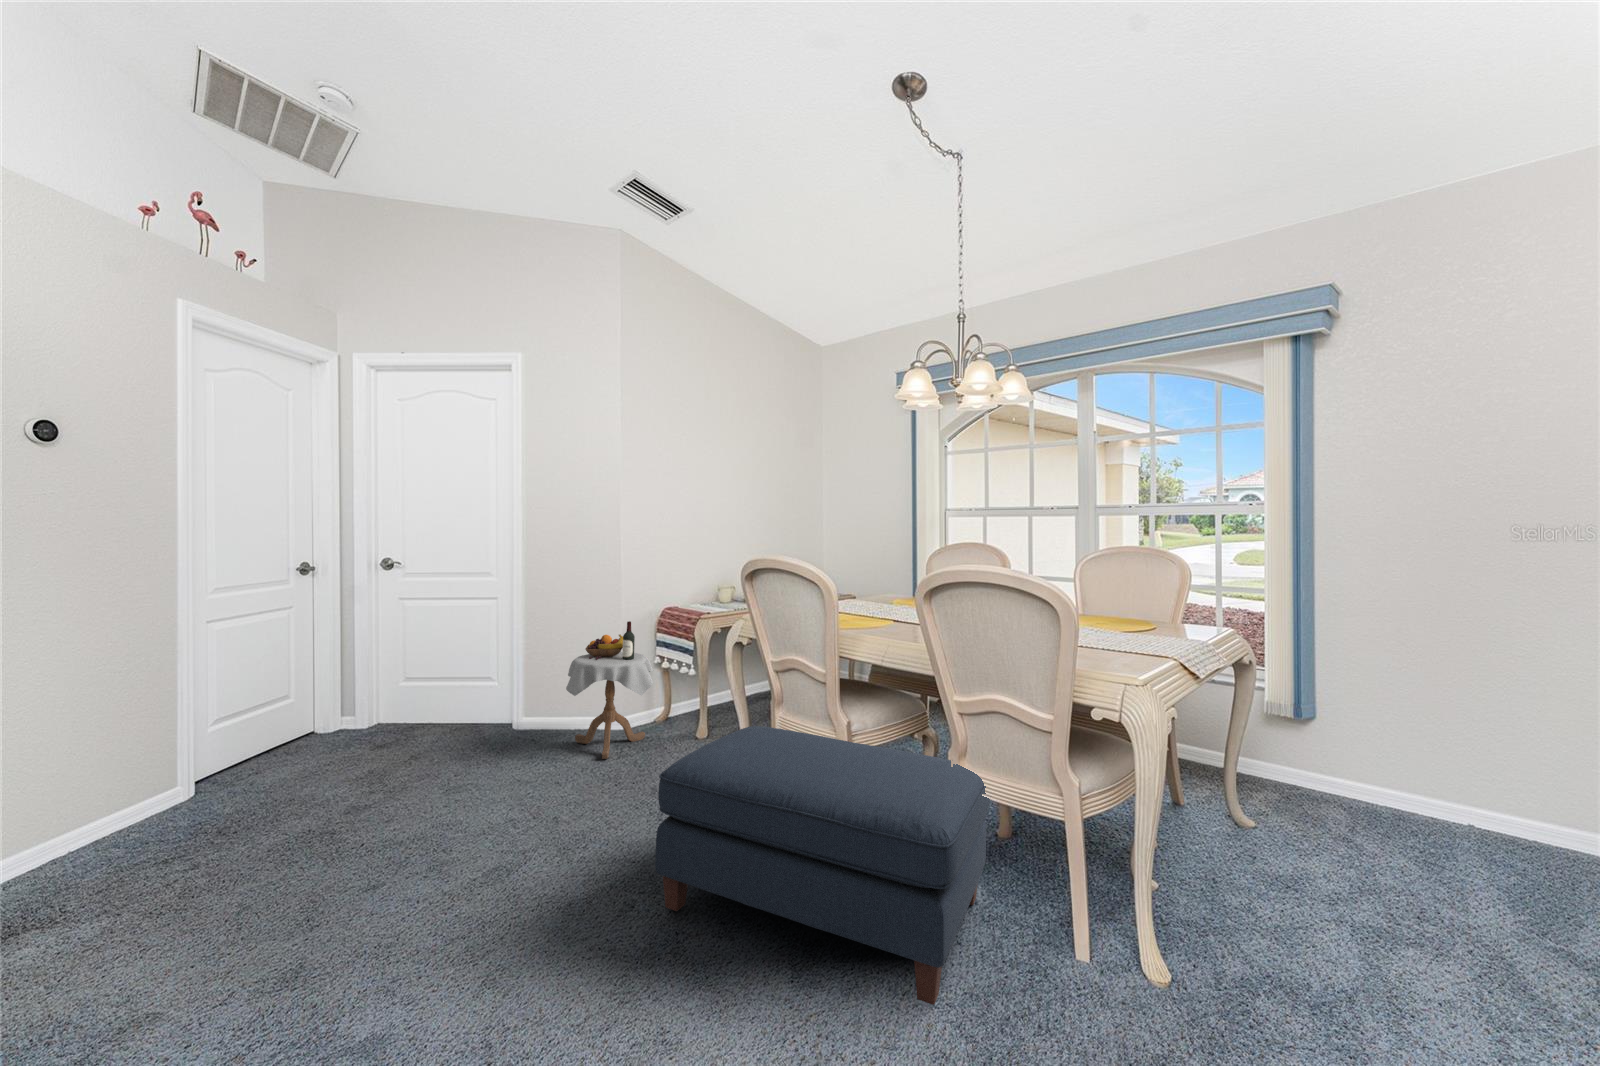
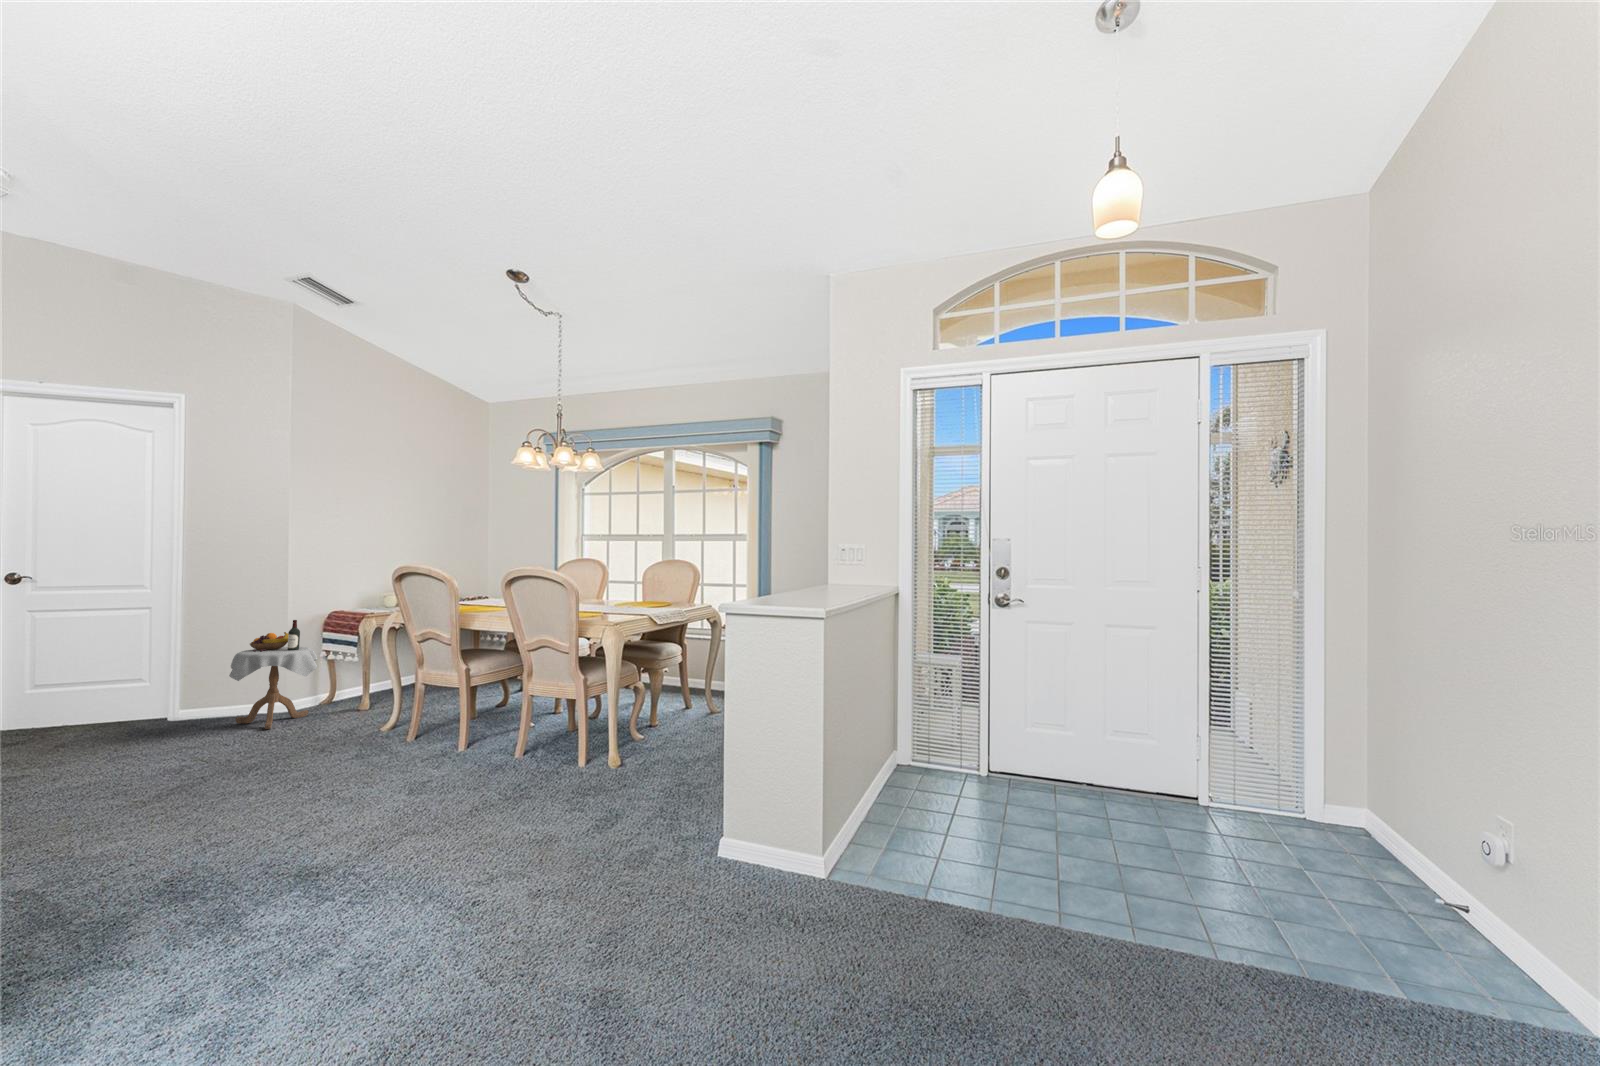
ottoman: present [655,726,990,1005] -> none [313,674,546,786]

